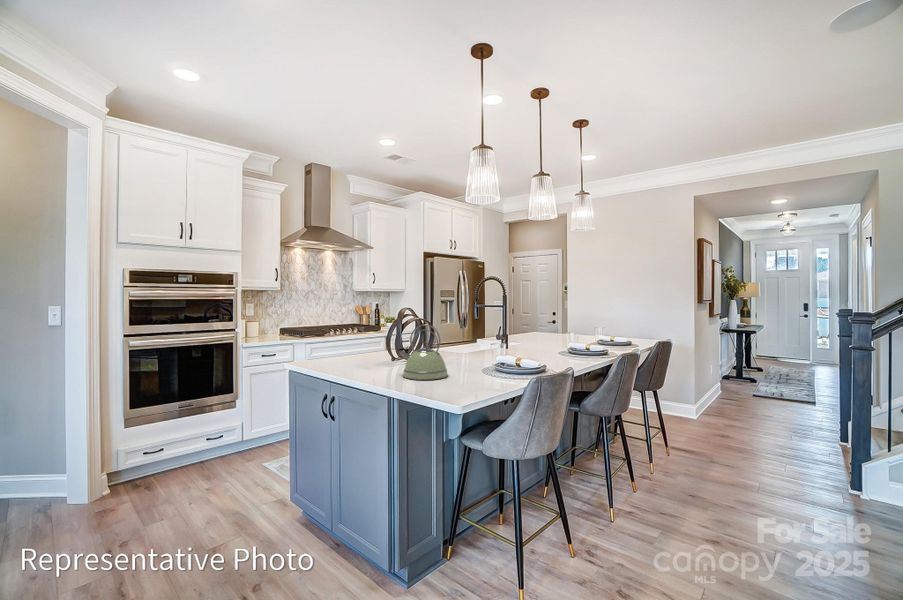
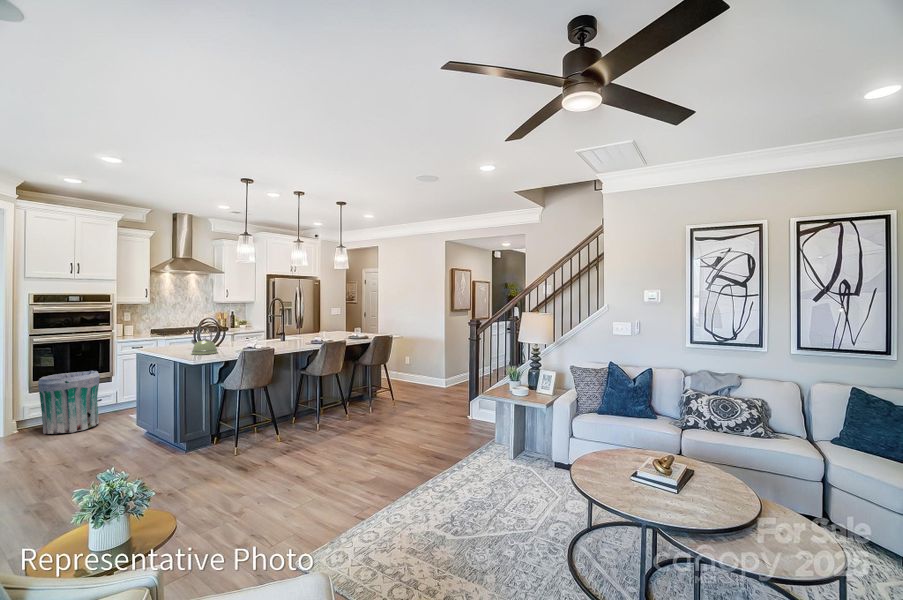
trash can: none [137,392,224,502] -> present [38,371,100,434]

